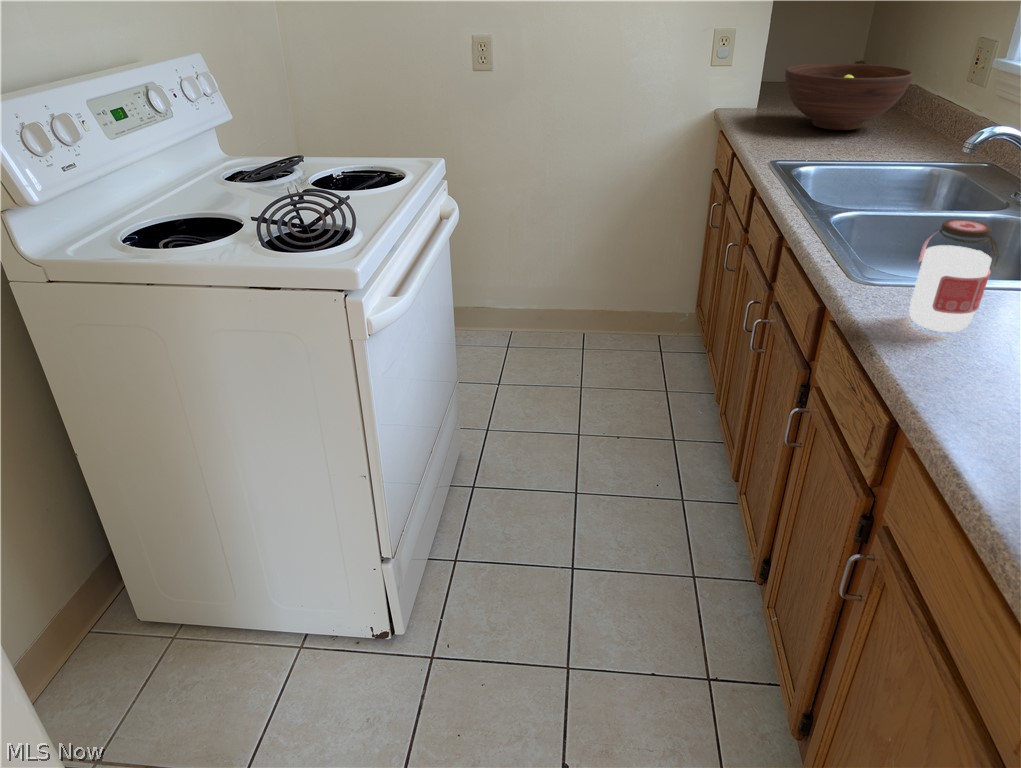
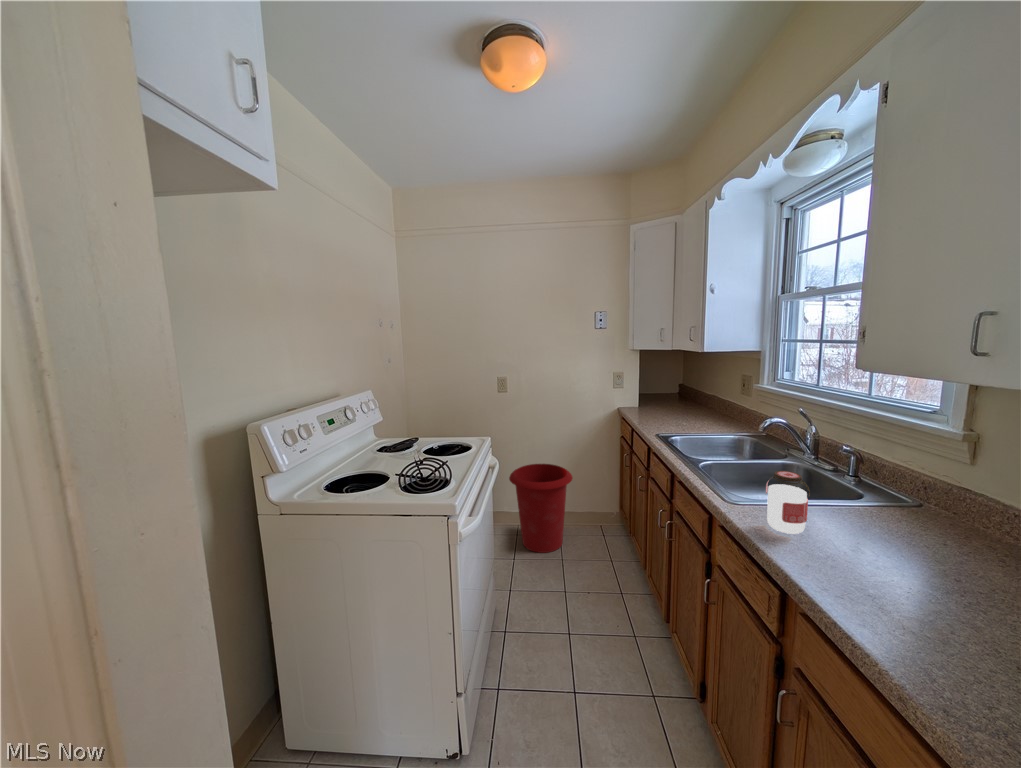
fruit bowl: present [785,63,913,130] -> none [652,386,714,416]
waste bin: none [491,221,610,376] -> present [509,464,573,553]

